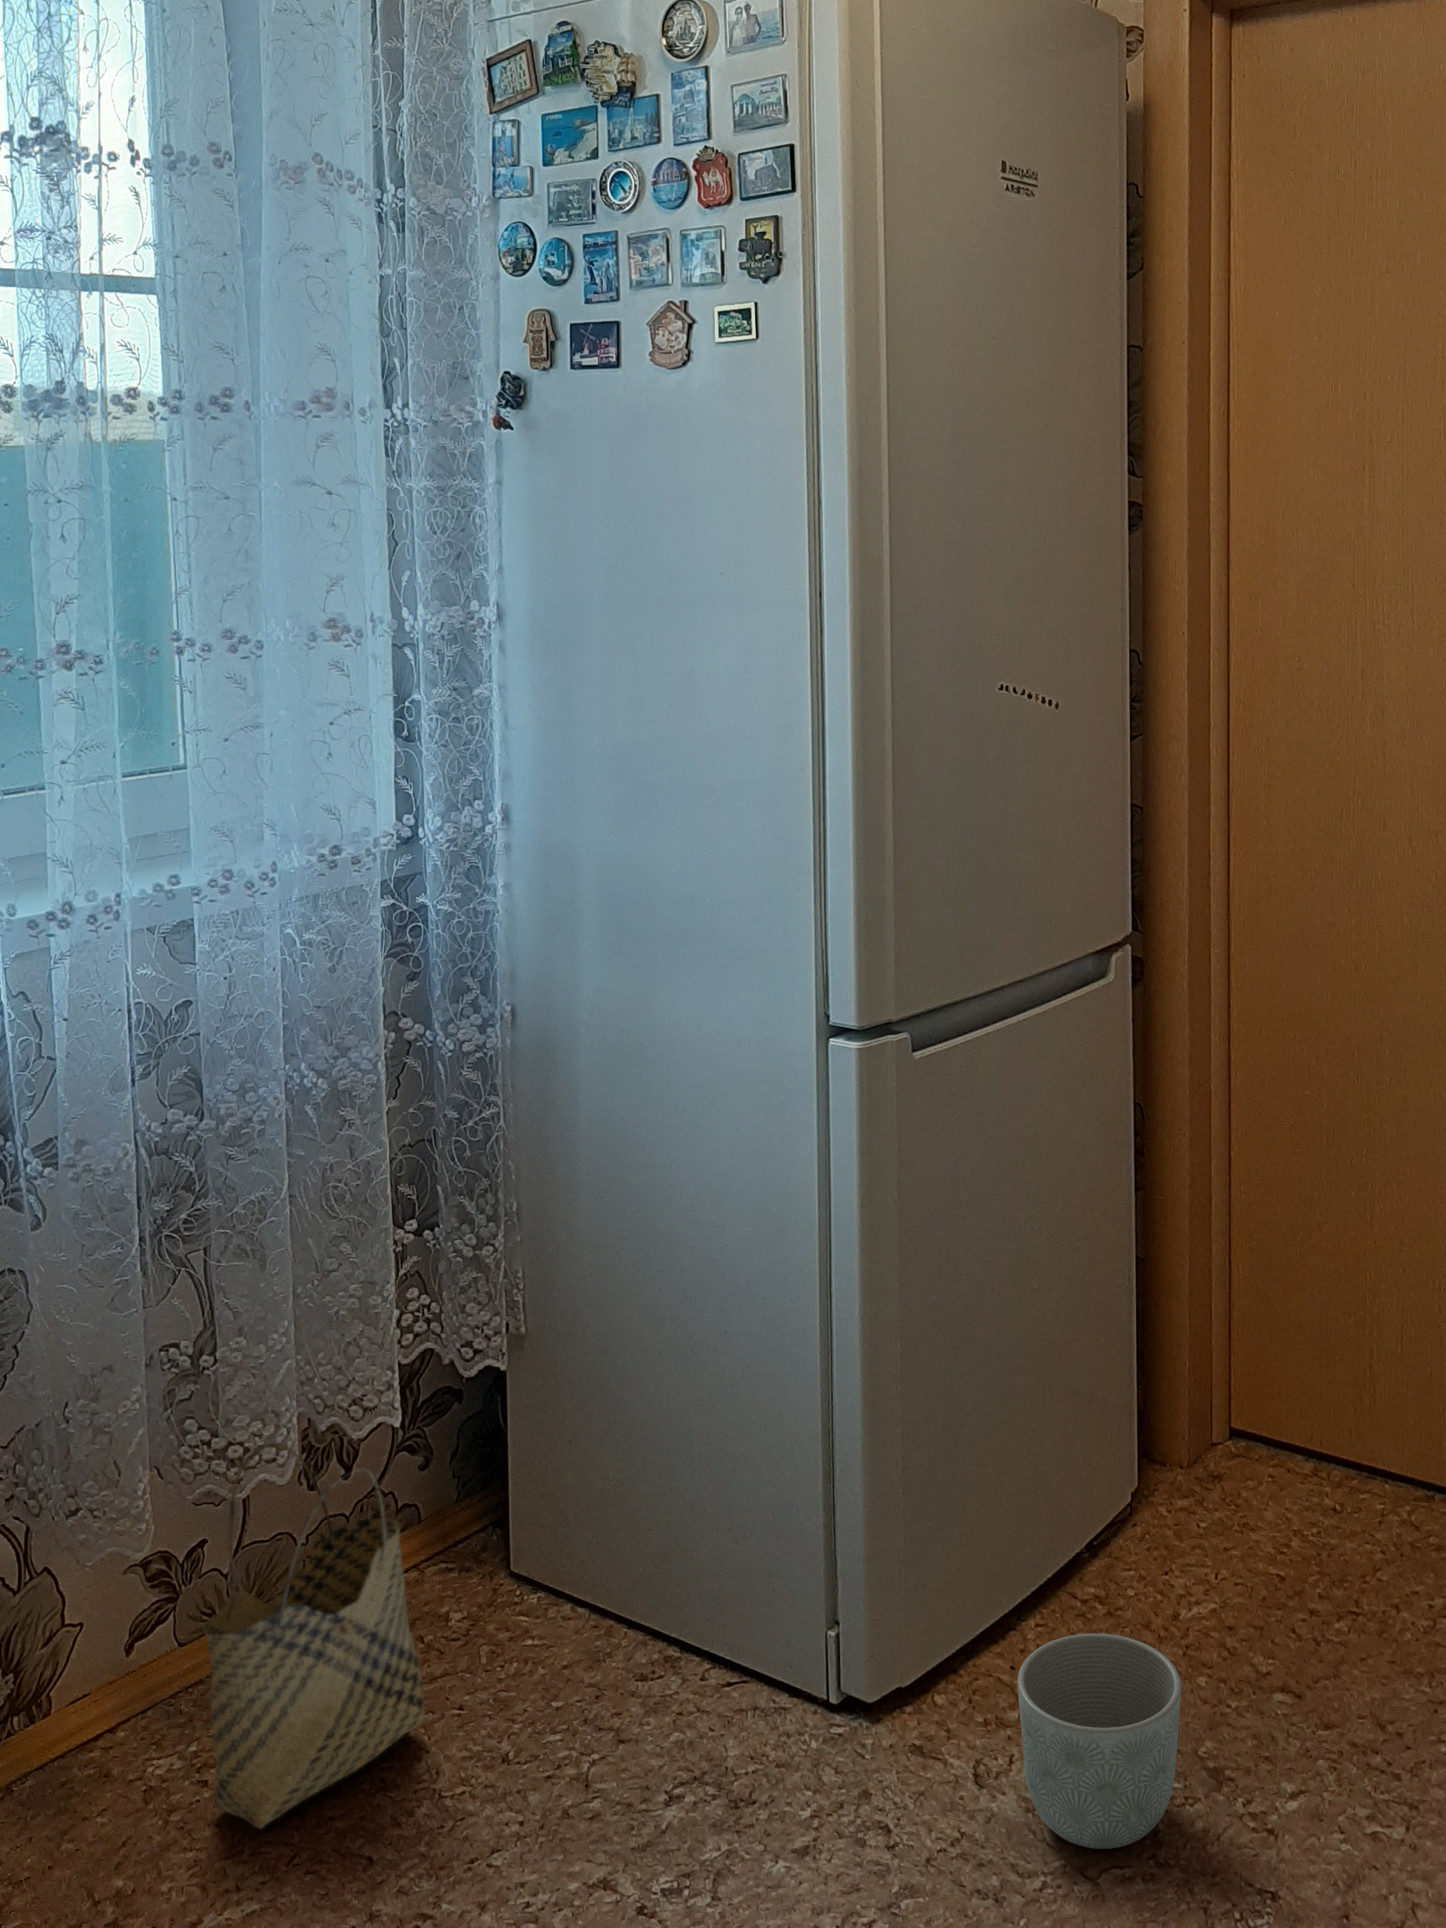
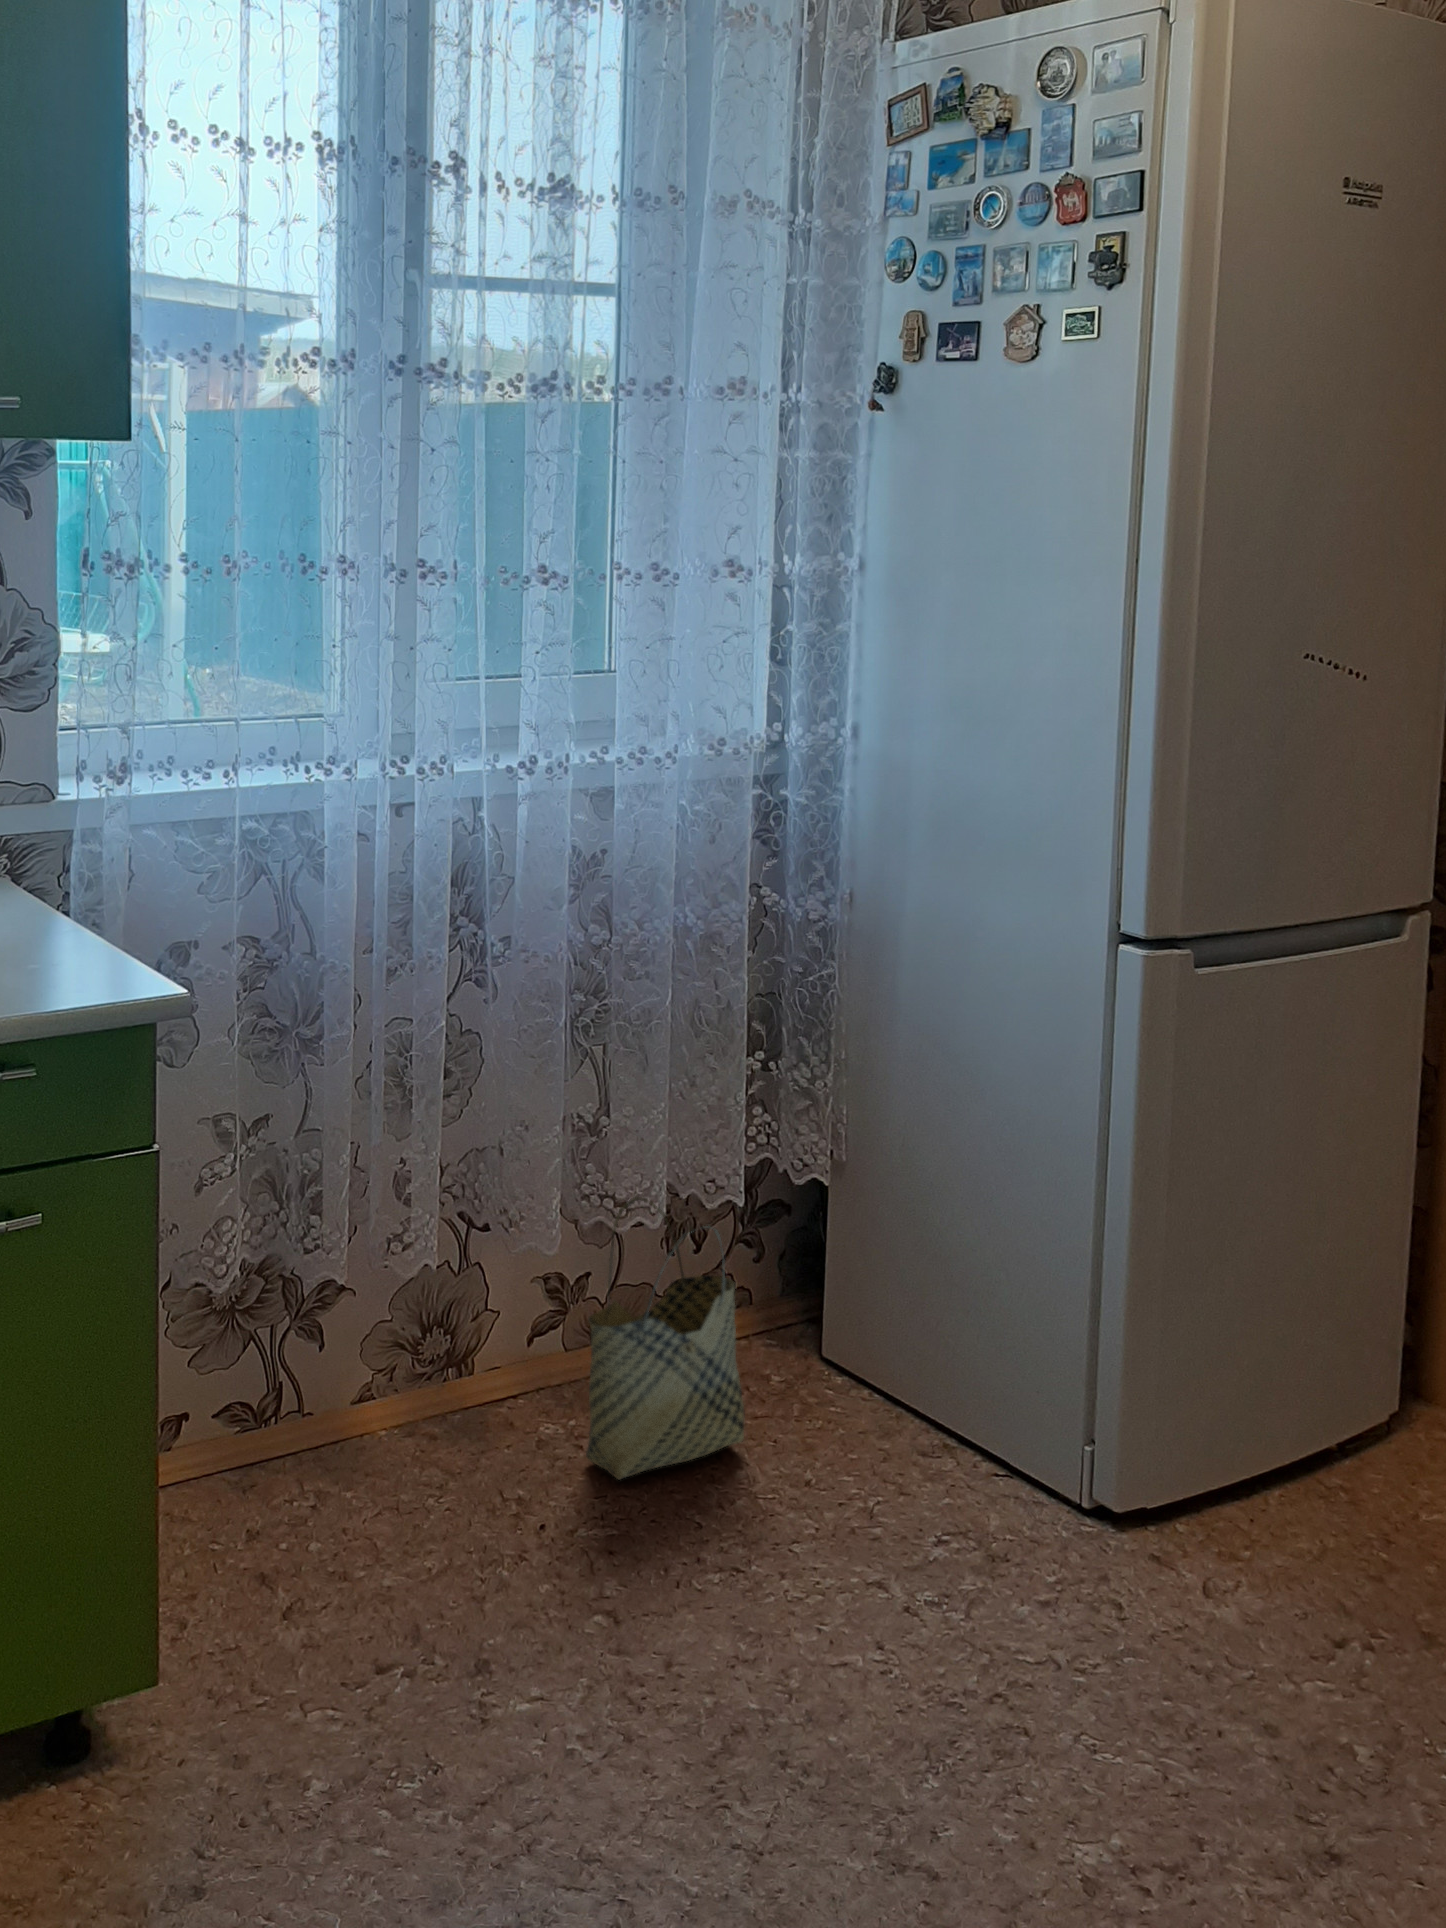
planter: present [1017,1633,1181,1849] -> none [1246,1495,1402,1678]

